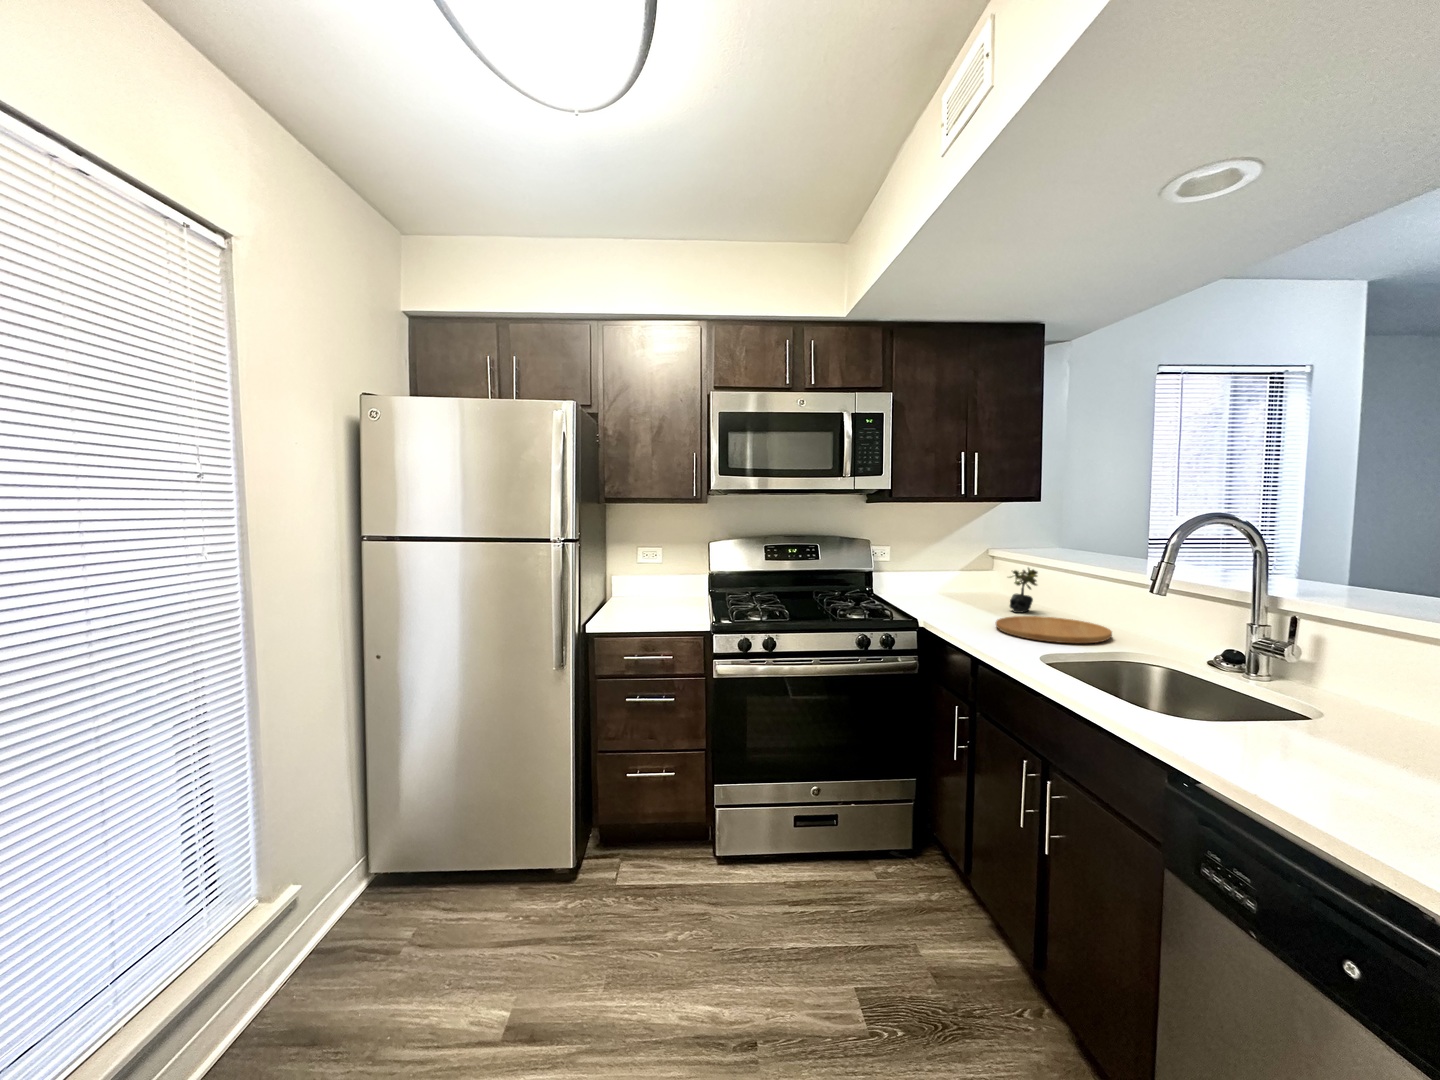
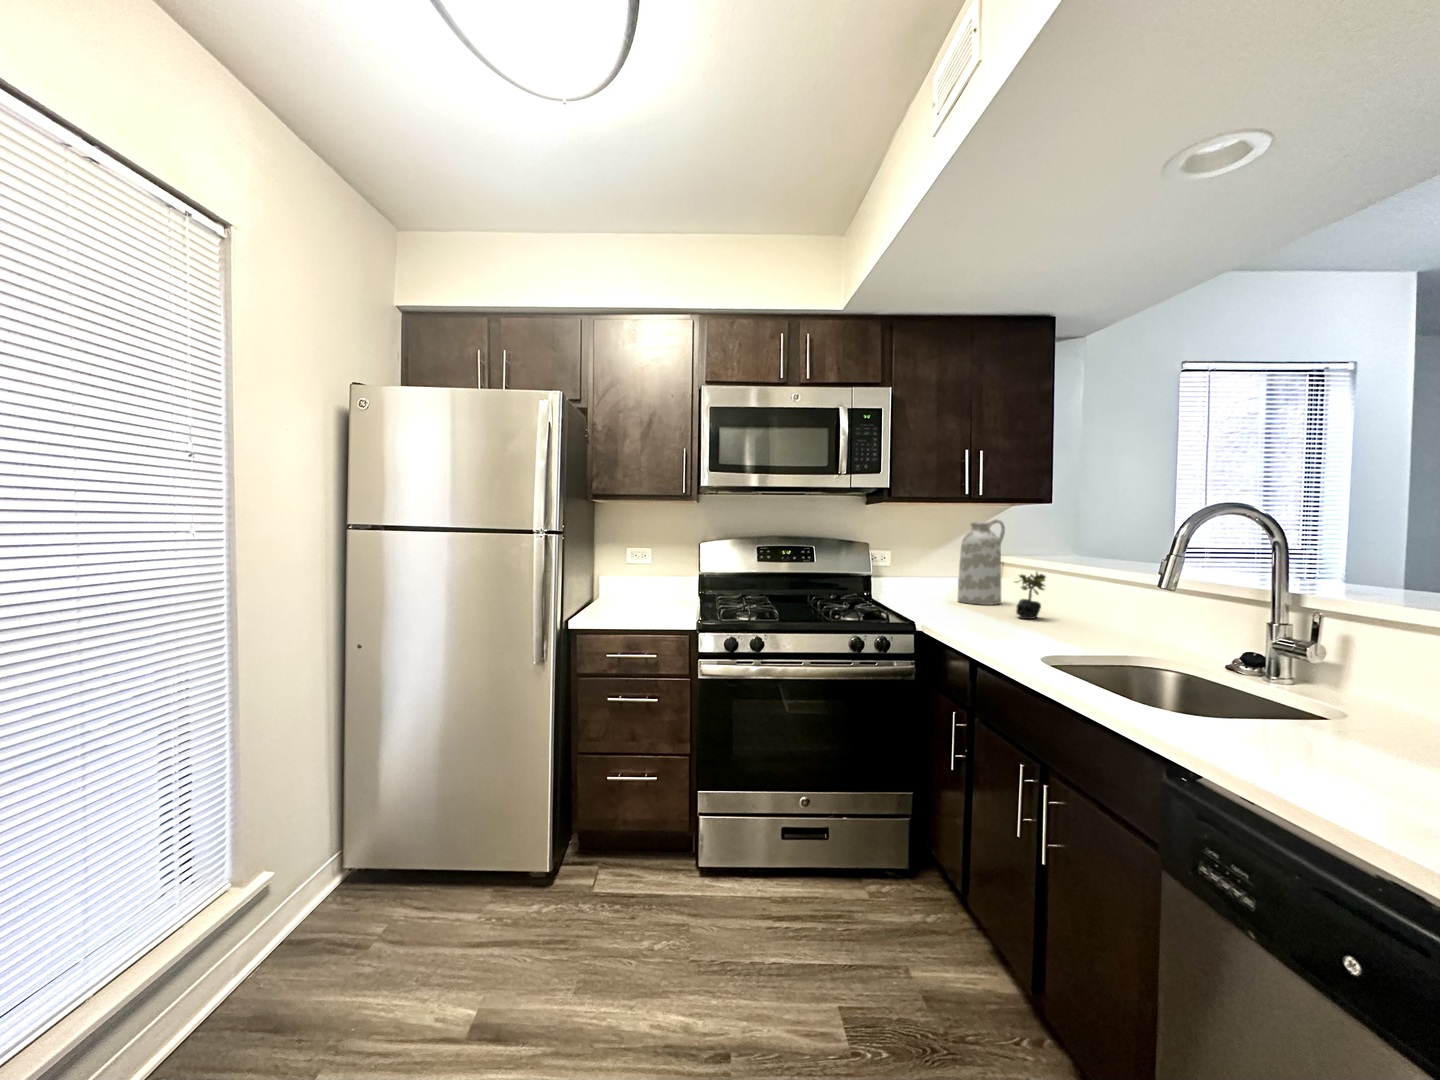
vase: none [949,515,993,596] -> present [958,520,1005,605]
cutting board: present [996,616,1112,643] -> none [995,620,1115,645]

